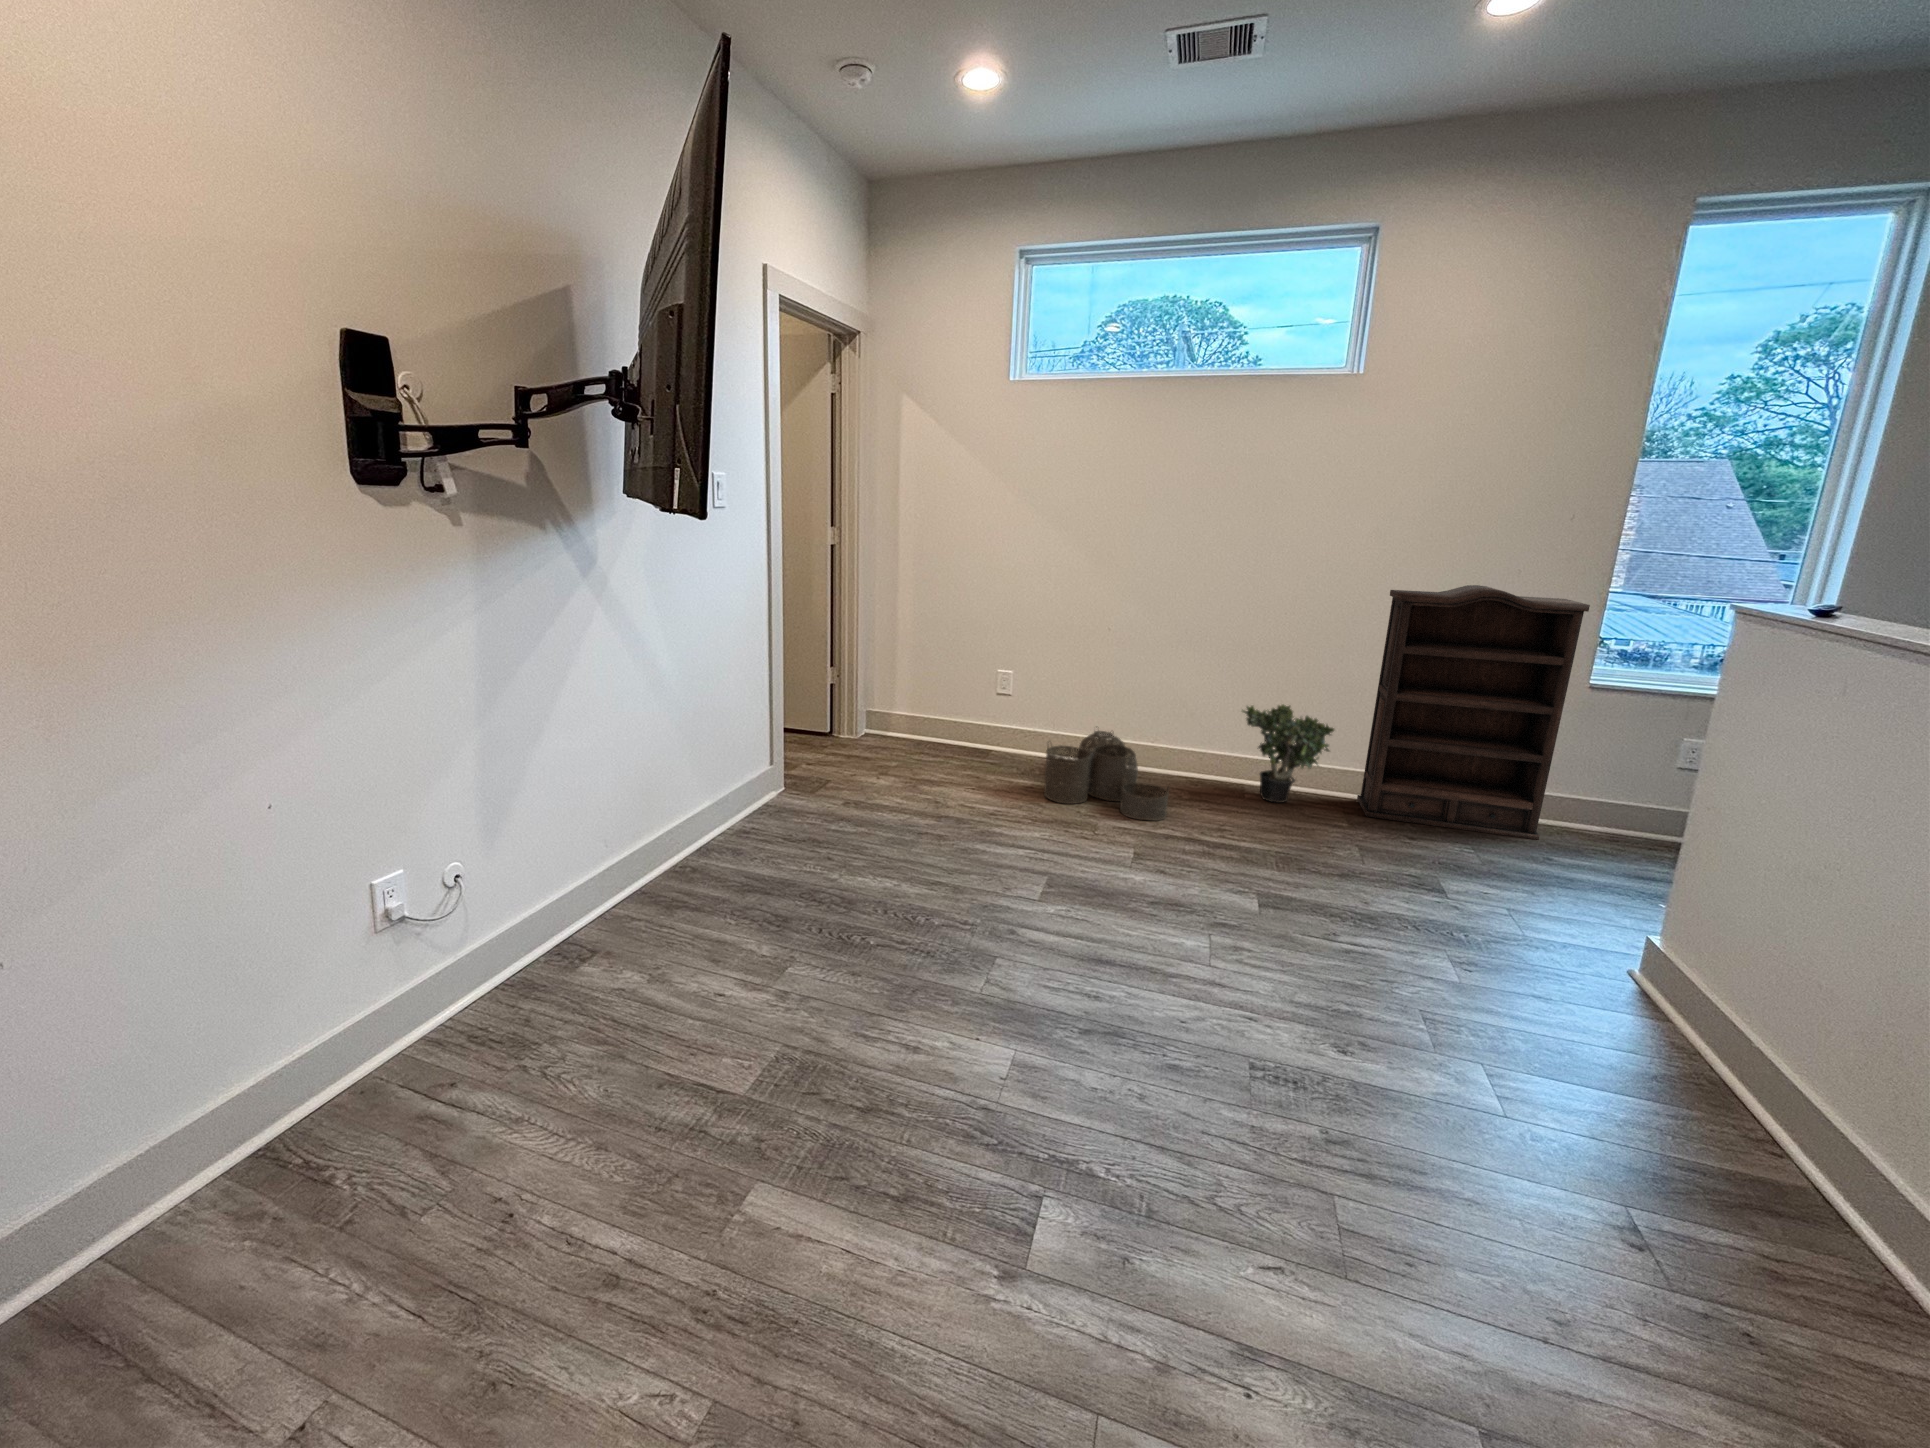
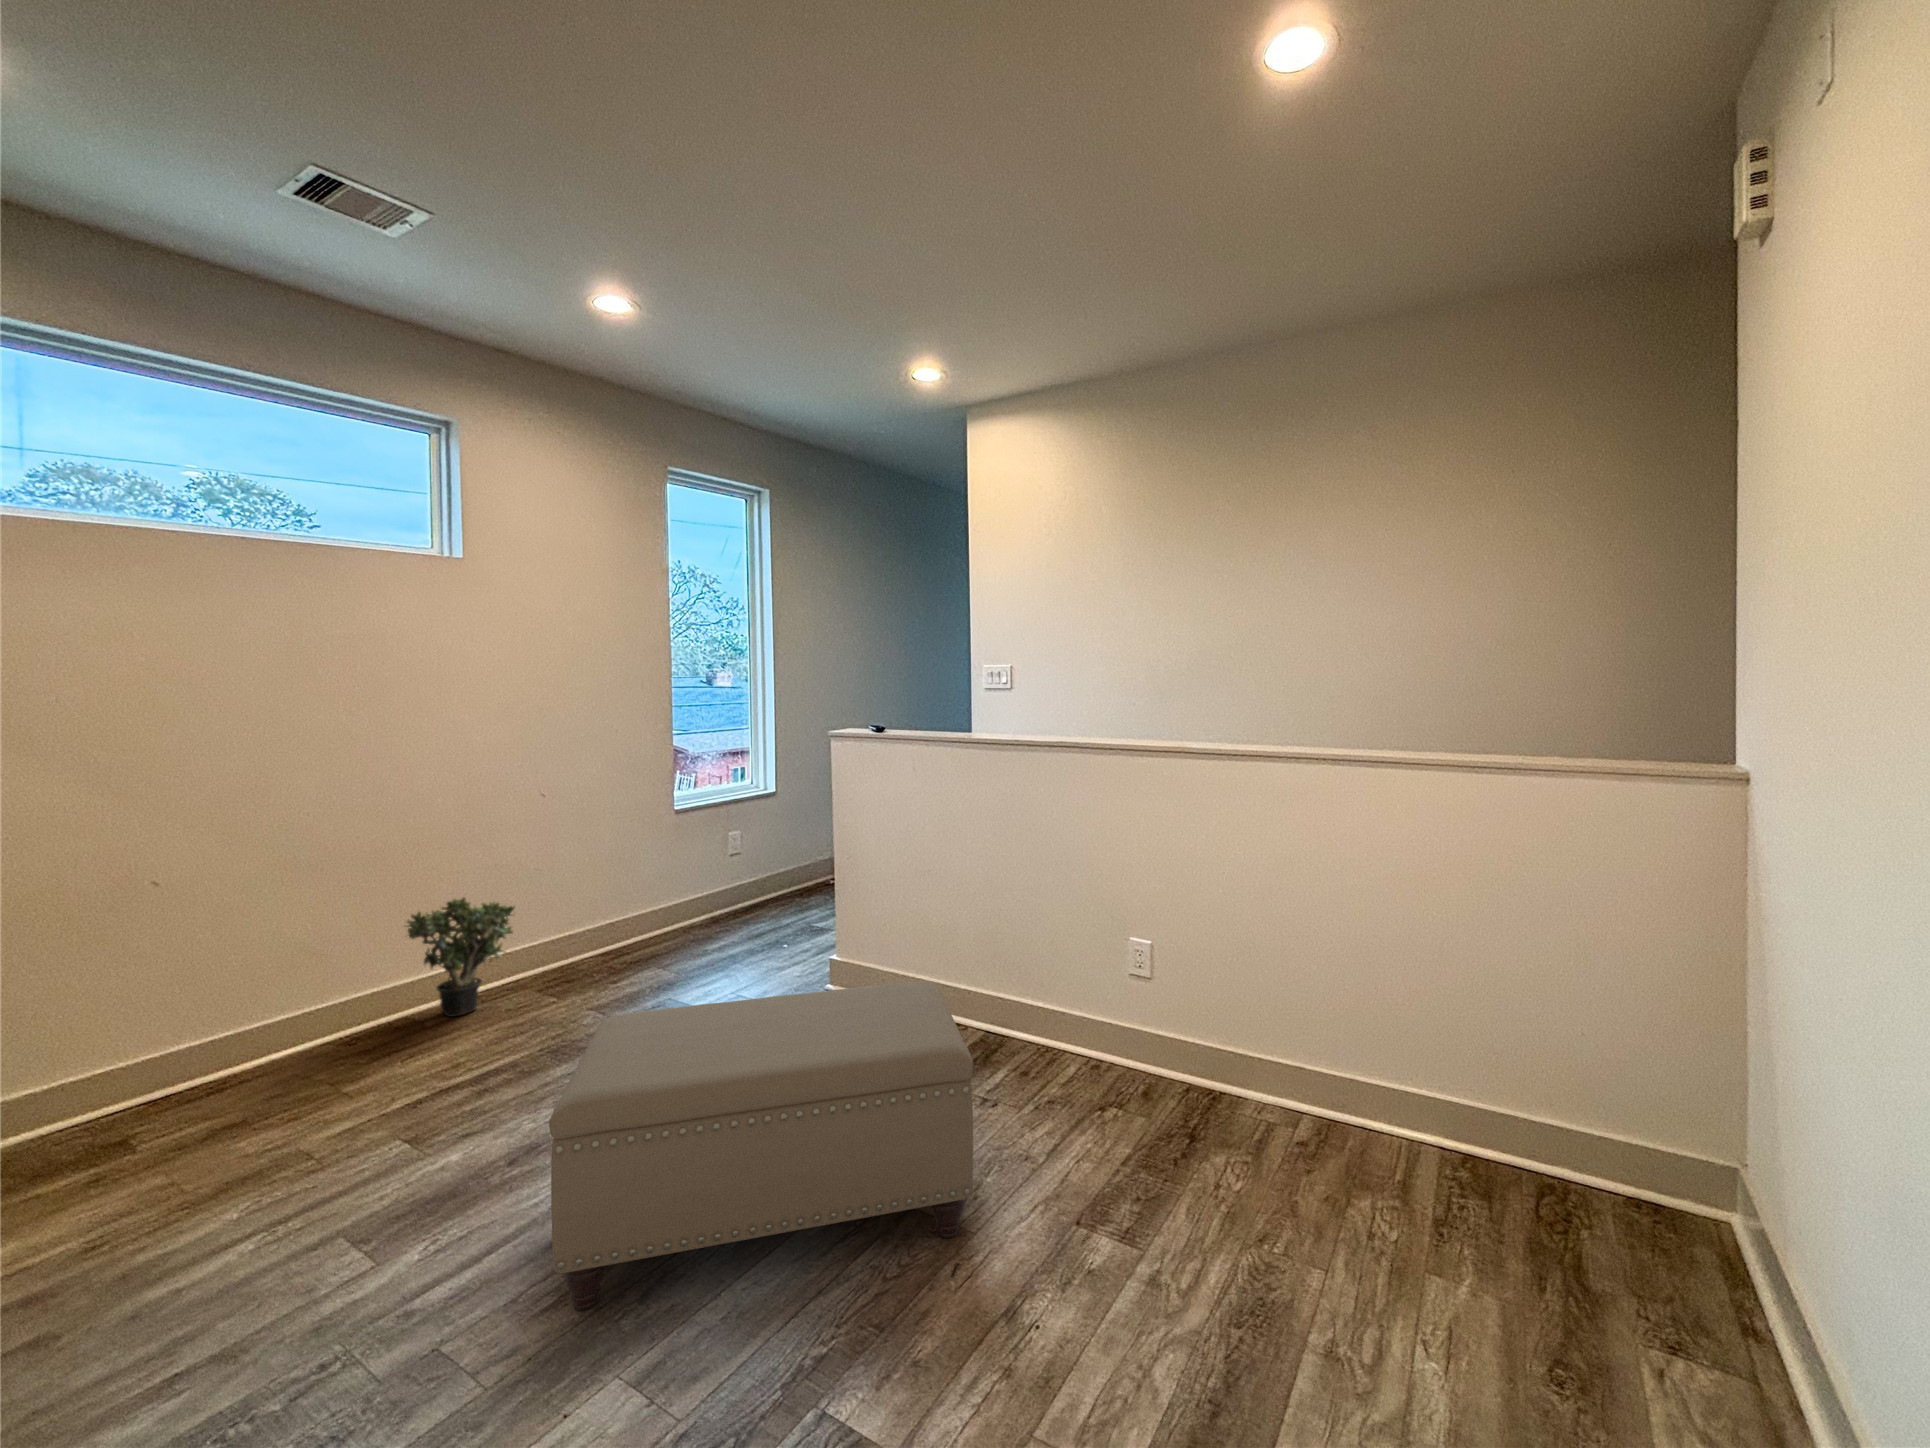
bookshelf: present [1357,585,1590,840] -> none [529,741,687,984]
woven basket: present [1044,731,1170,821] -> none [118,1022,375,1172]
ottoman: none [1042,821,1540,1257] -> present [549,982,973,1310]

